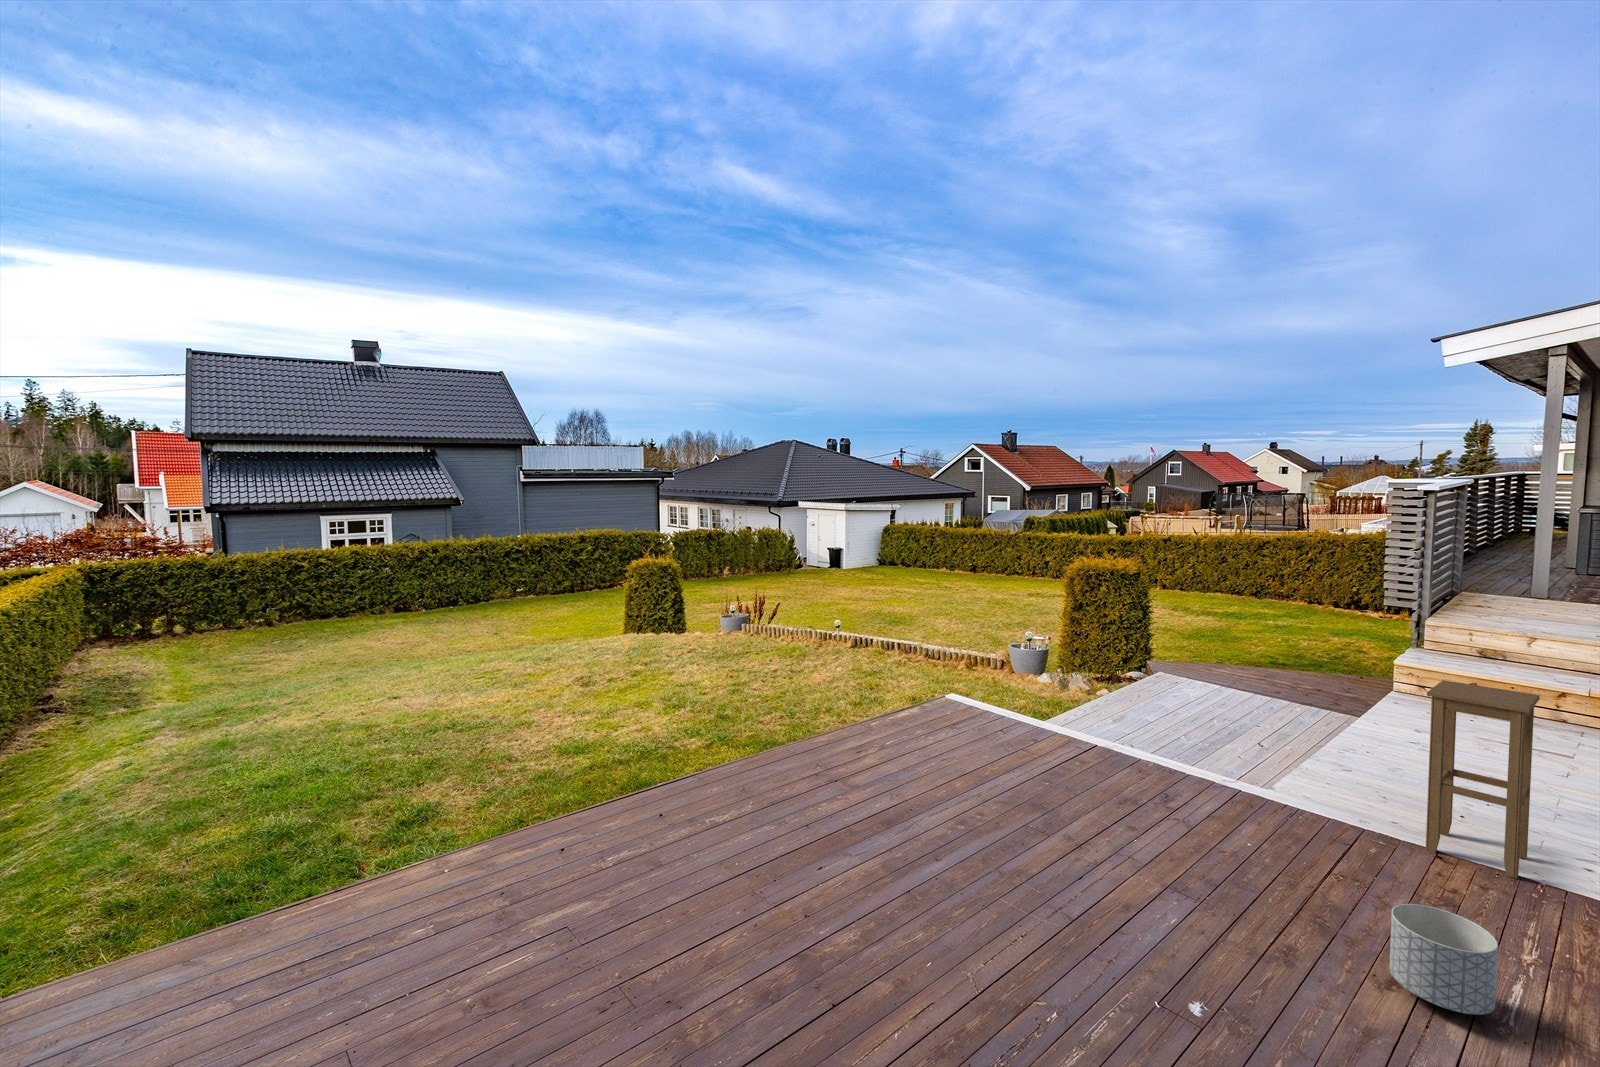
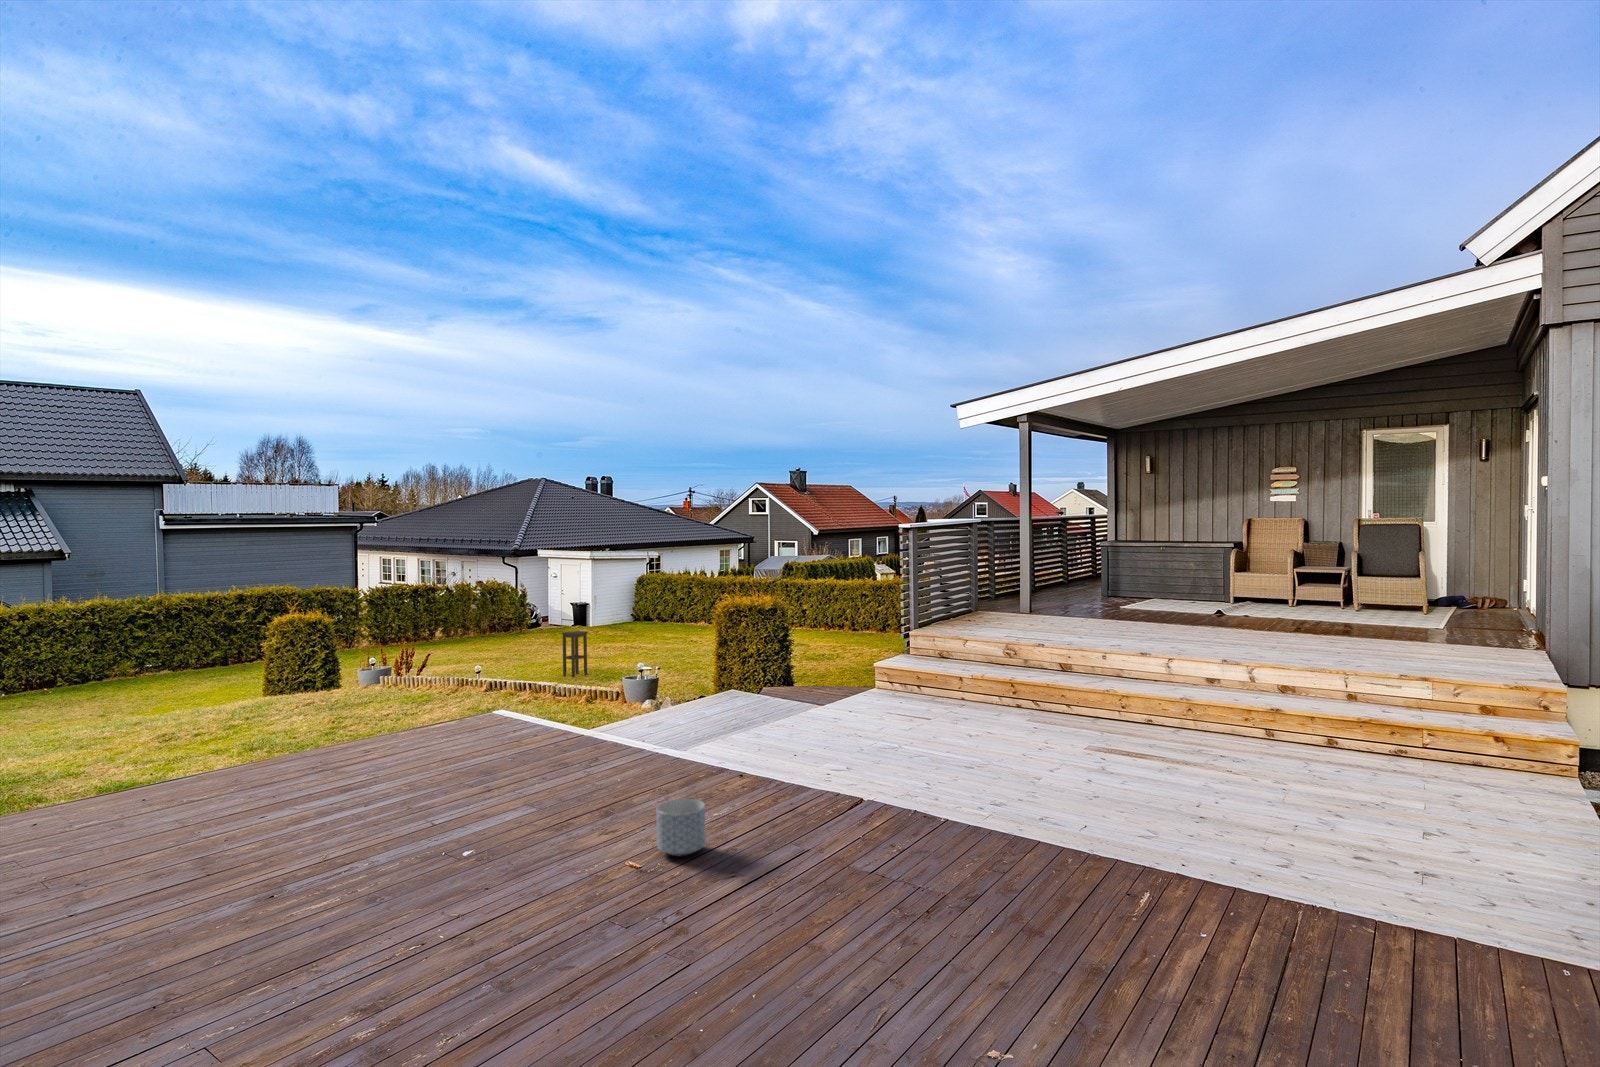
stool: present [1426,680,1540,879] -> present [561,631,588,677]

